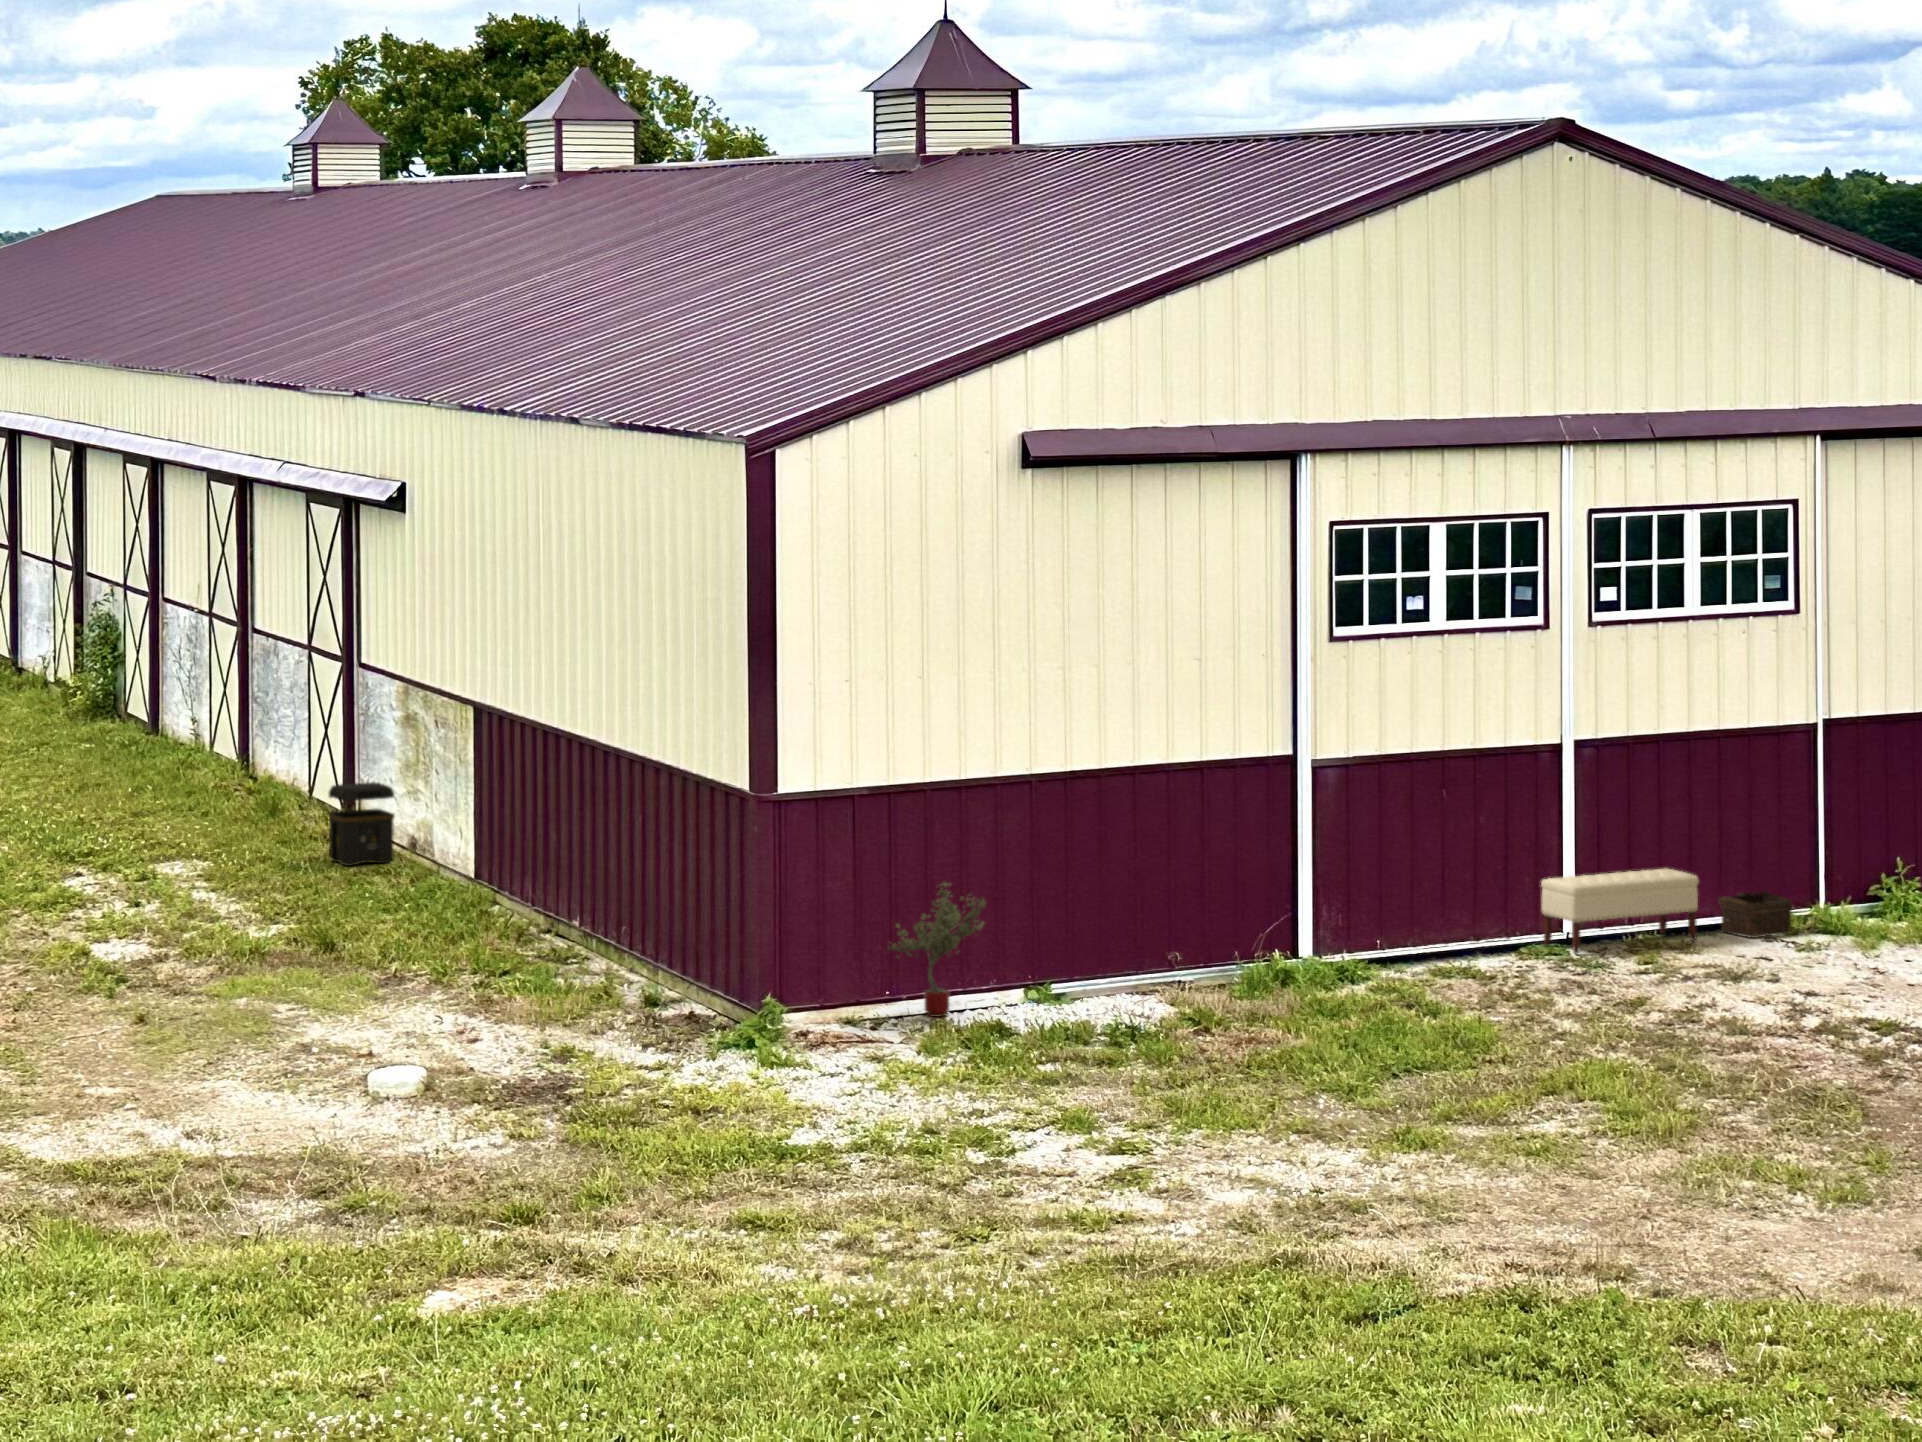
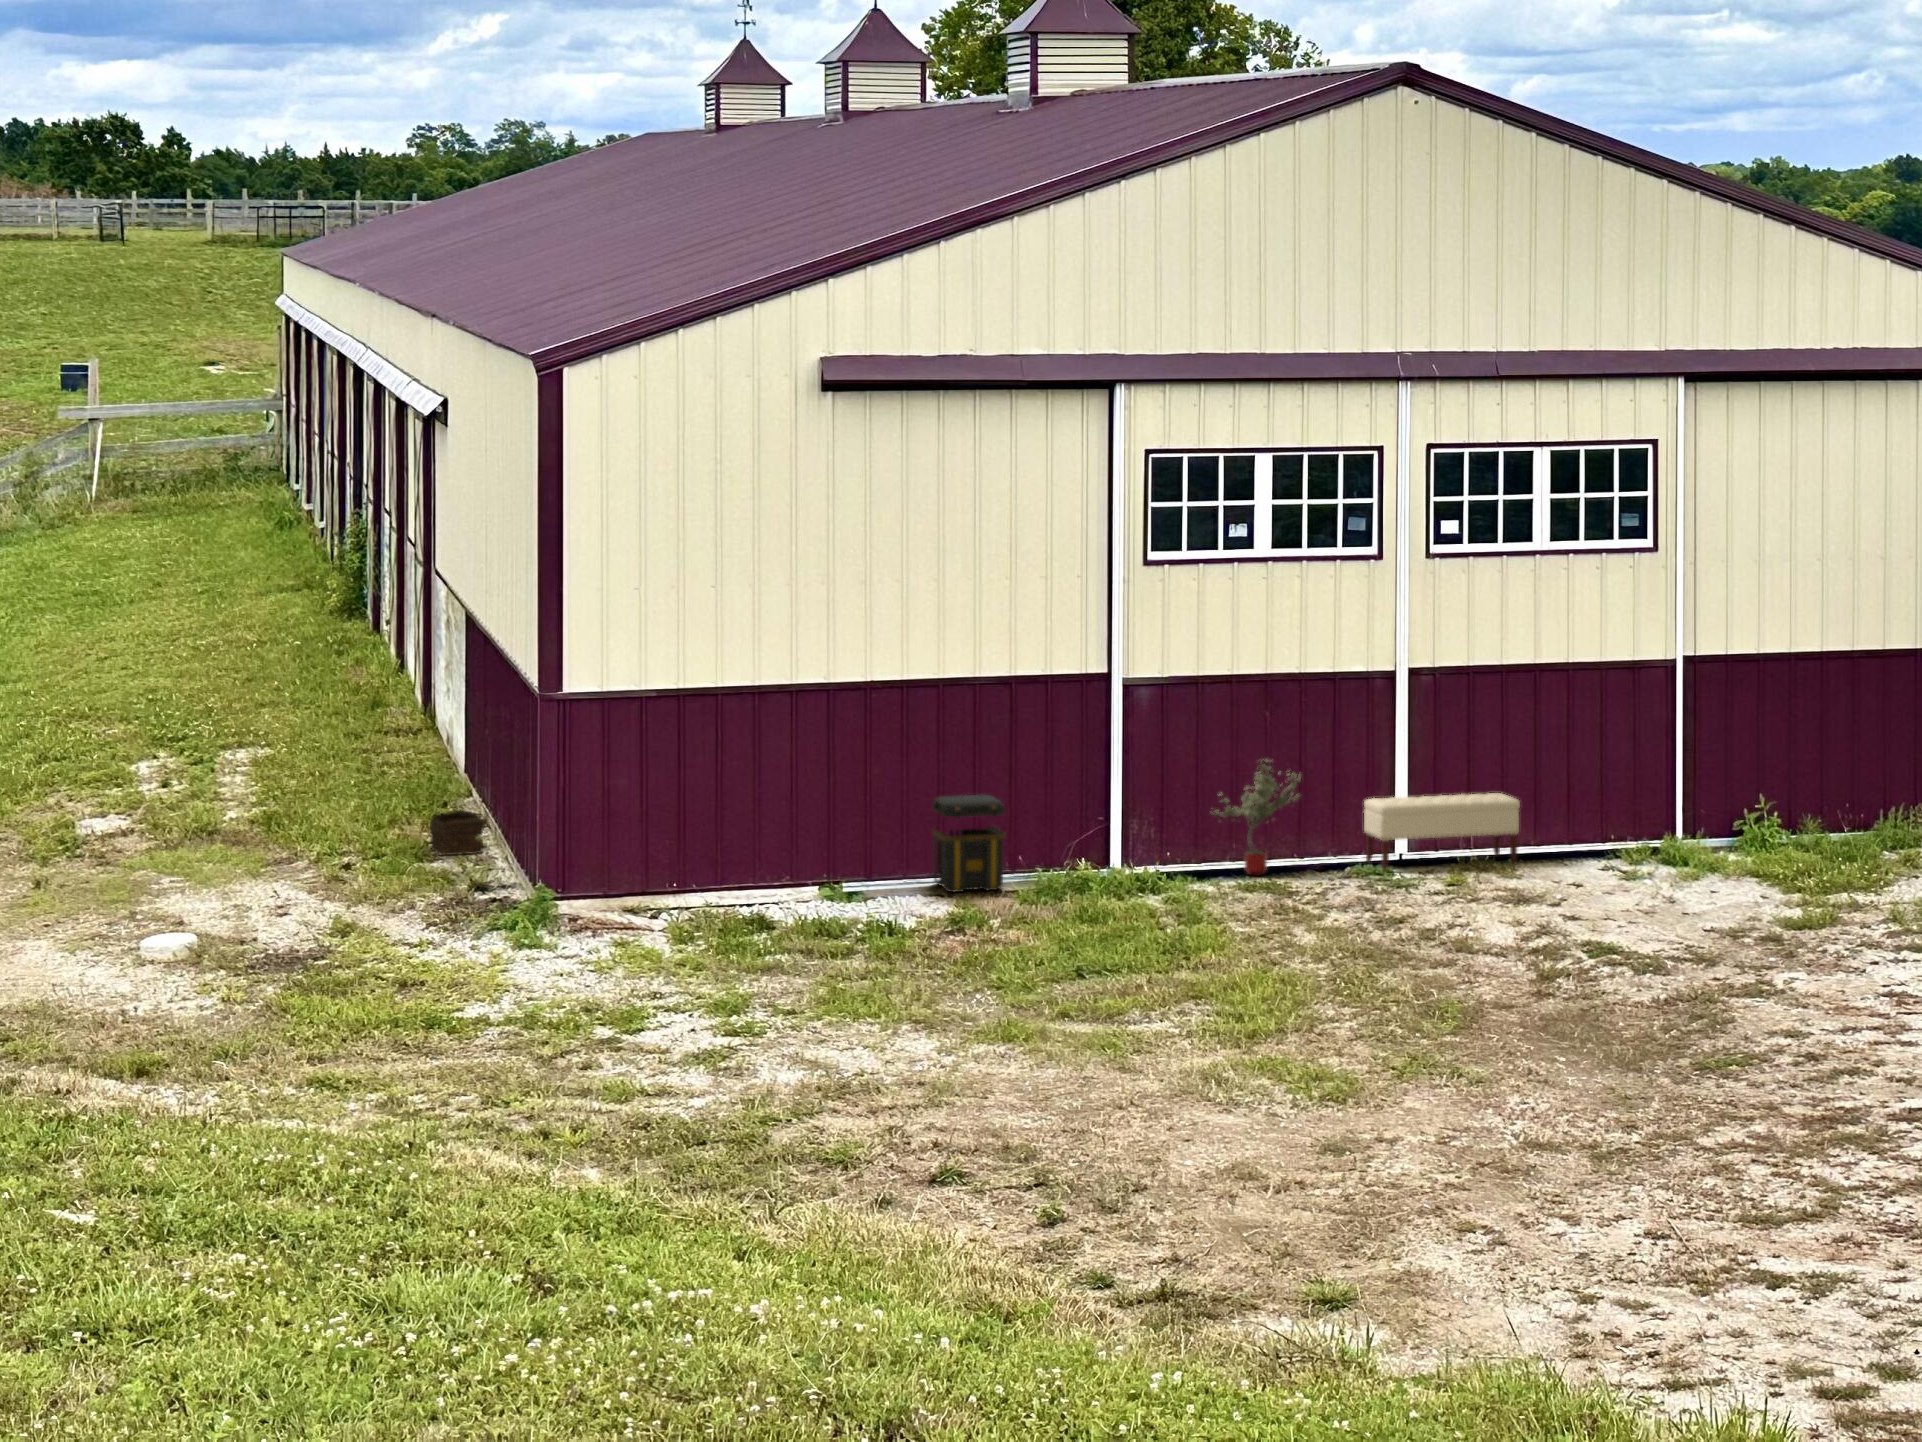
toolbox: present [328,782,395,866] -> present [932,795,1006,892]
potted tree: present [888,883,986,1017] -> present [1212,759,1301,875]
basket: present [1718,891,1792,938] -> present [430,809,485,855]

